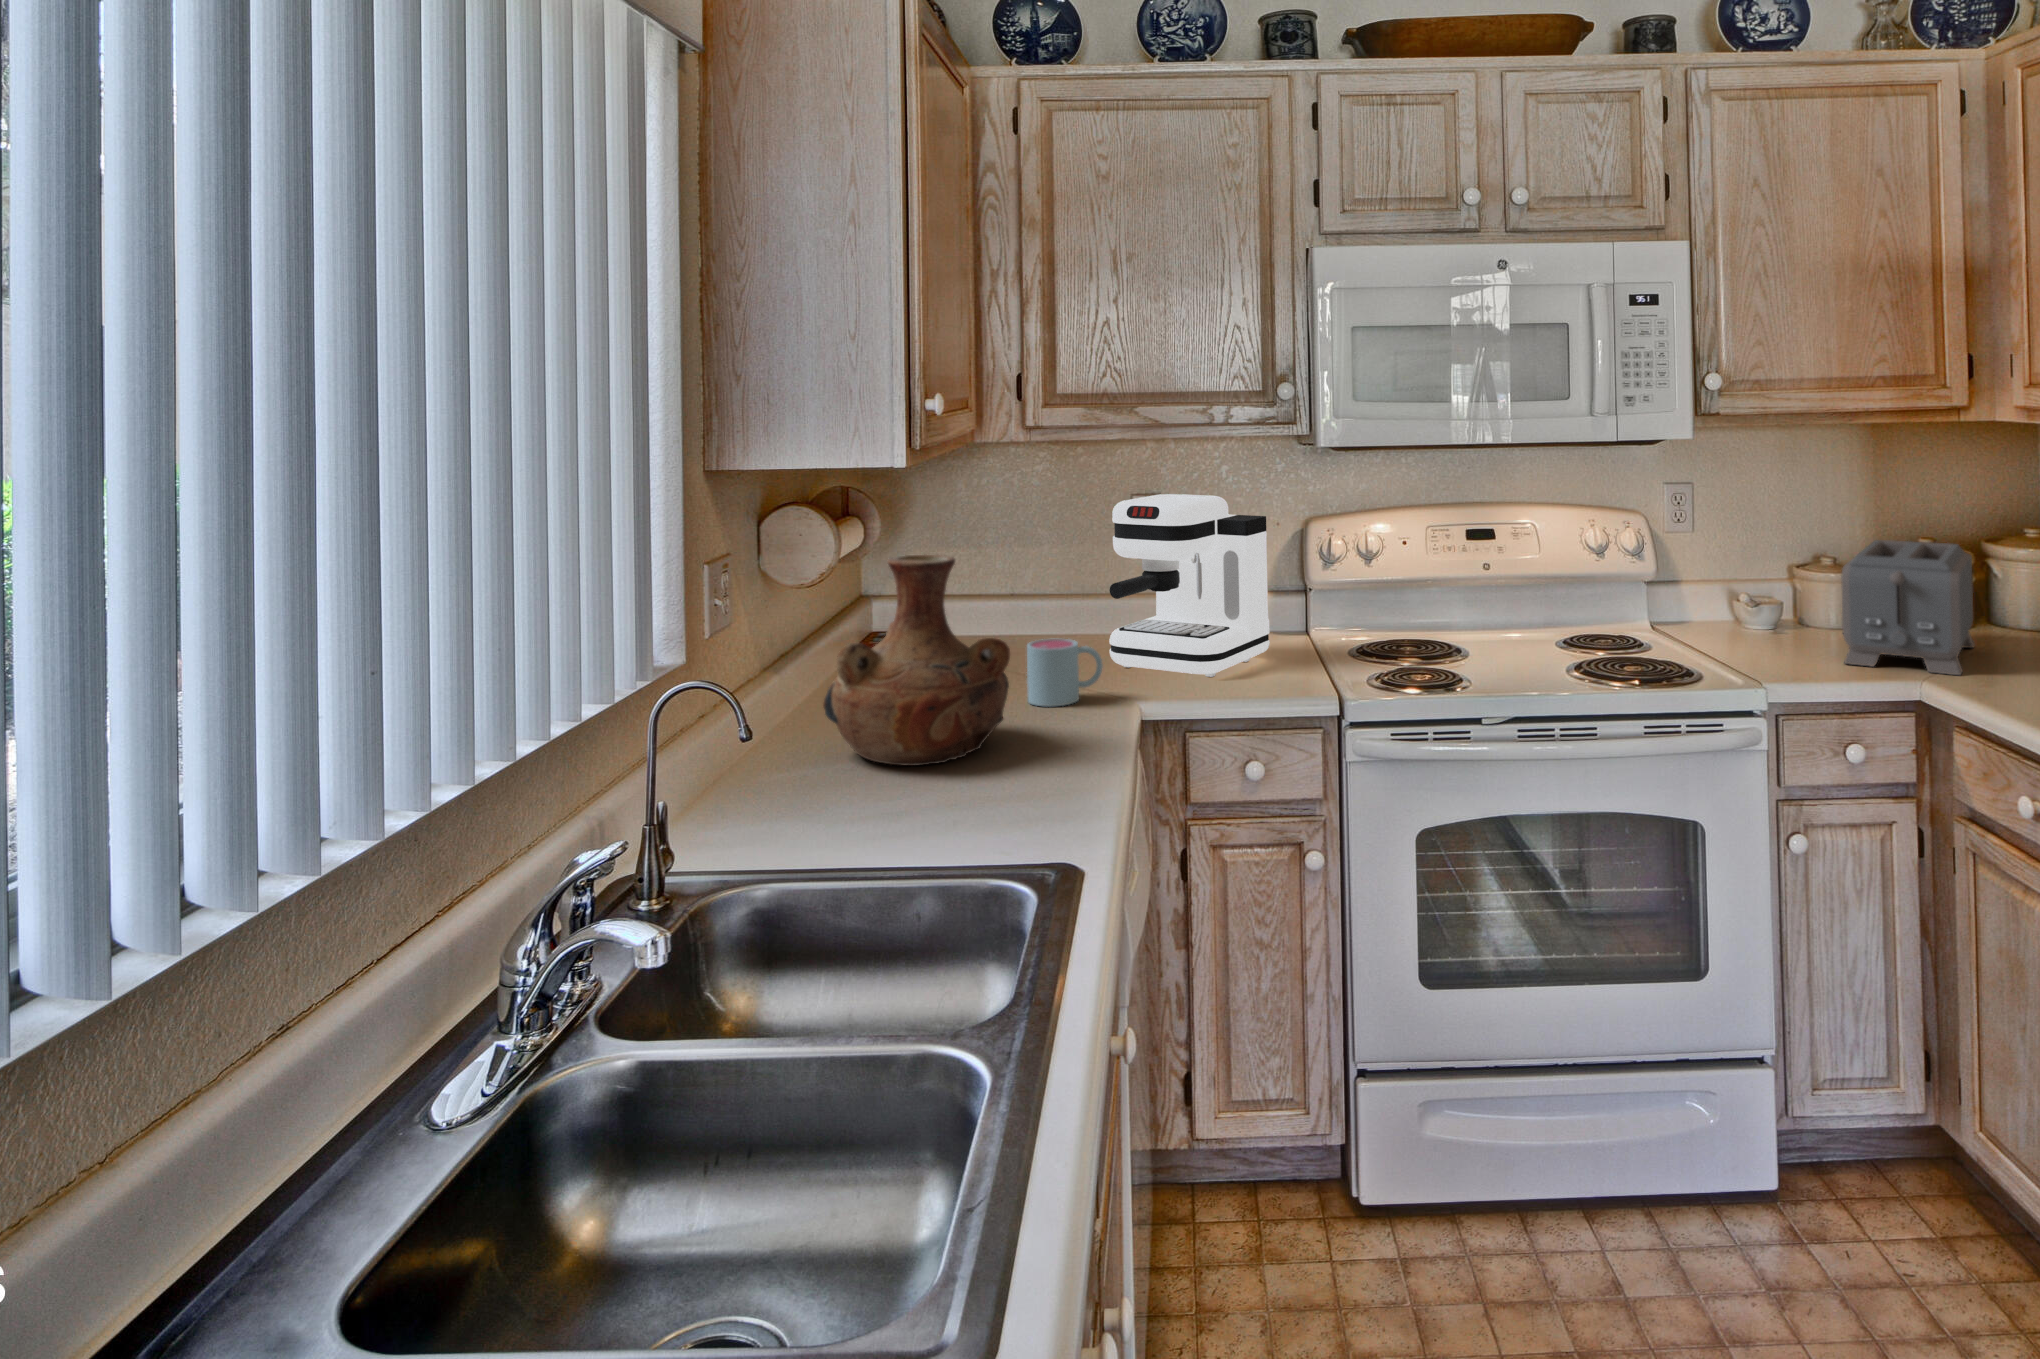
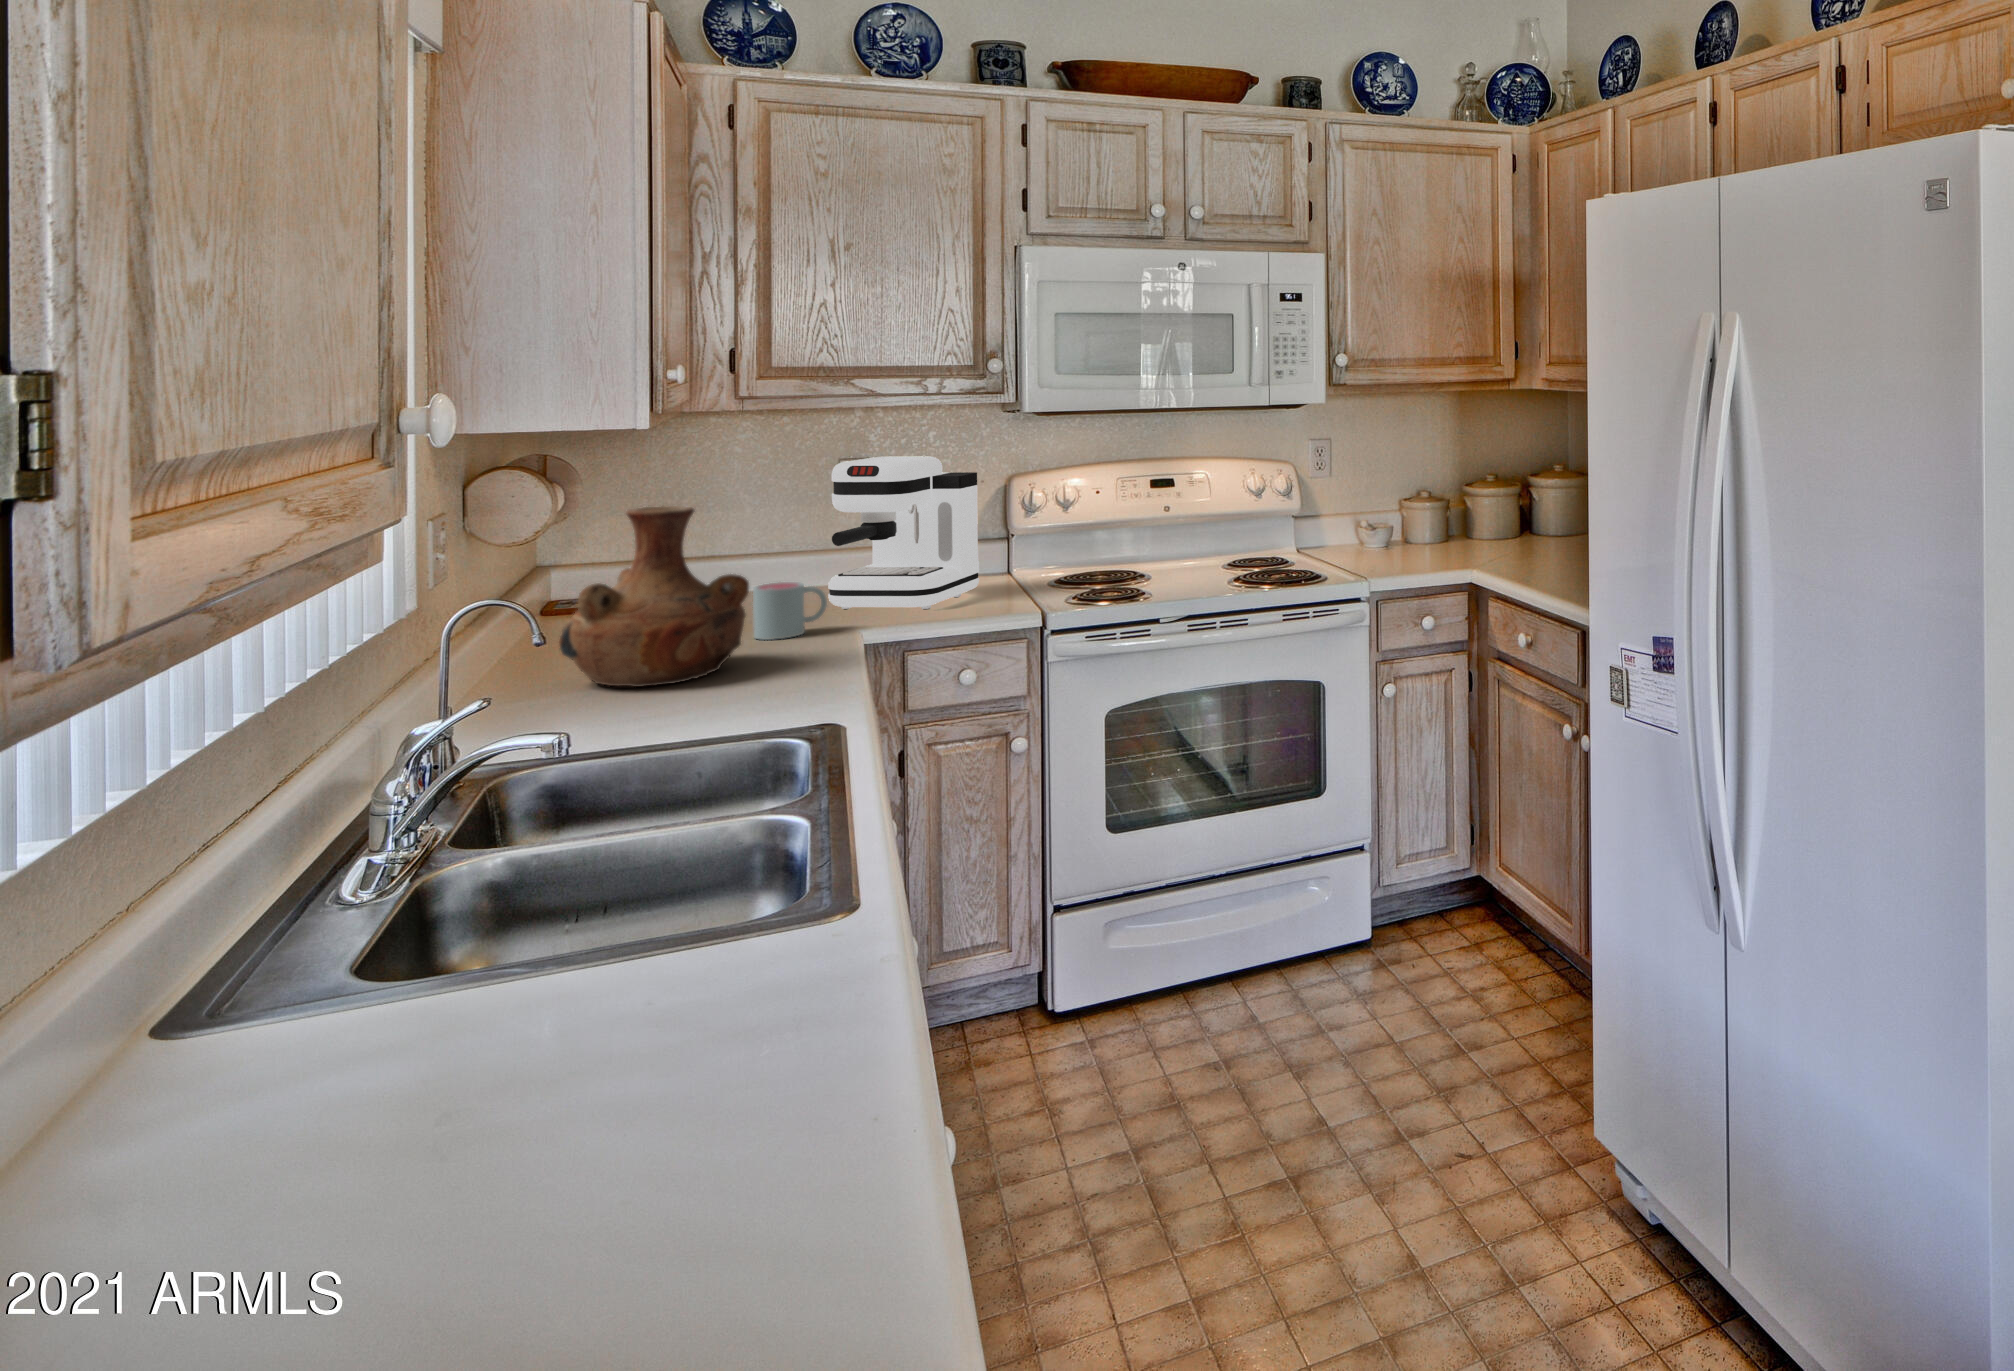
toaster: present [1841,540,1974,675] -> none [1423,476,1514,565]

